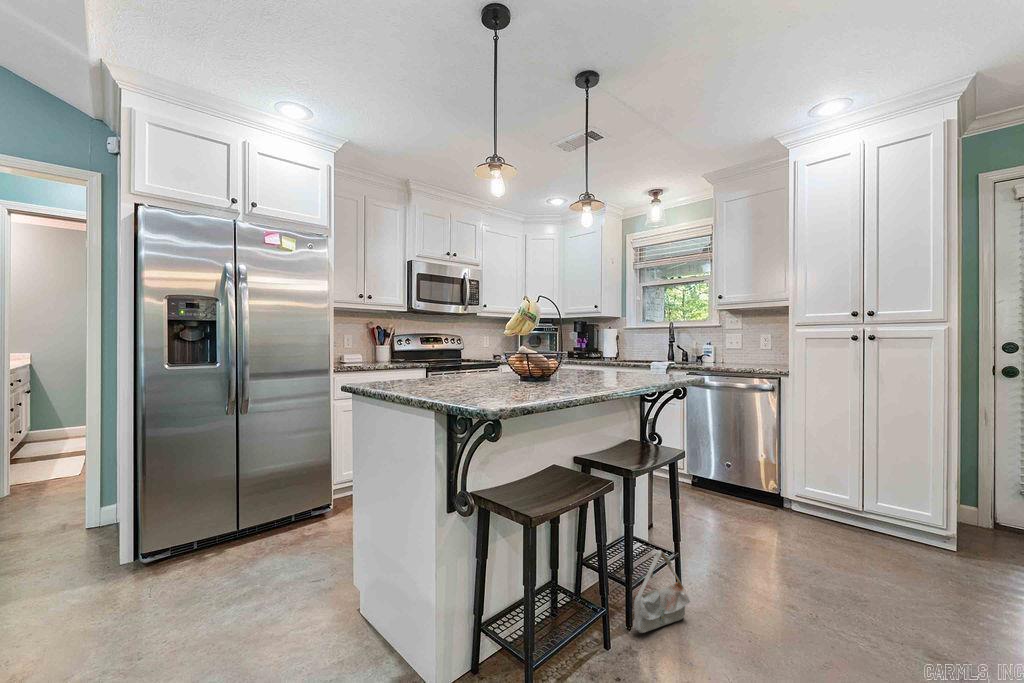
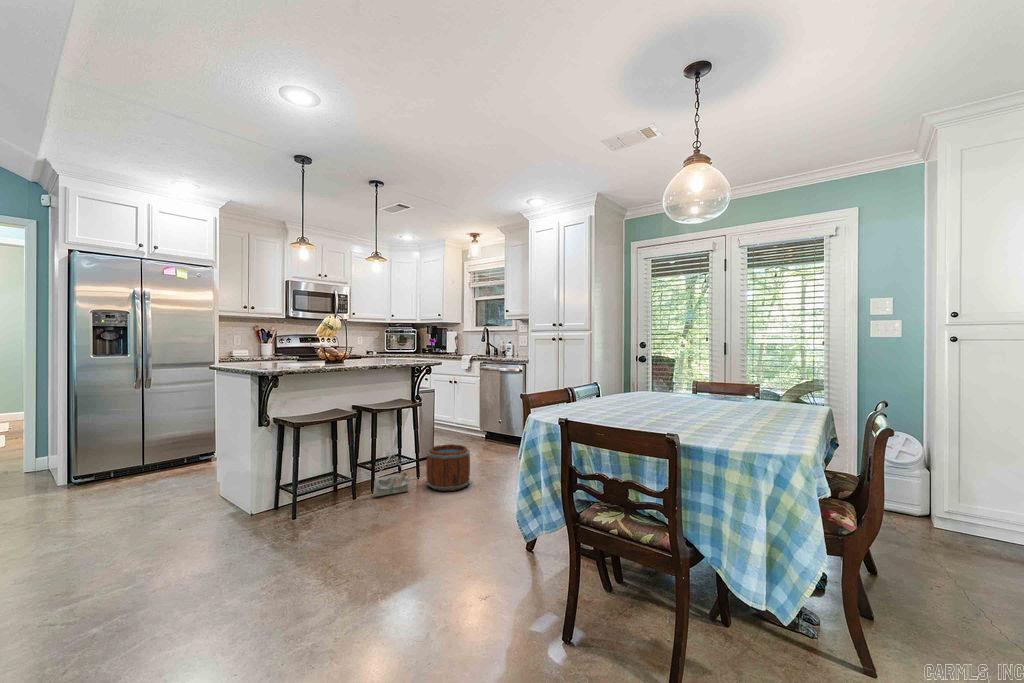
bucket: none [701,523,791,623] -> present [426,444,470,491]

